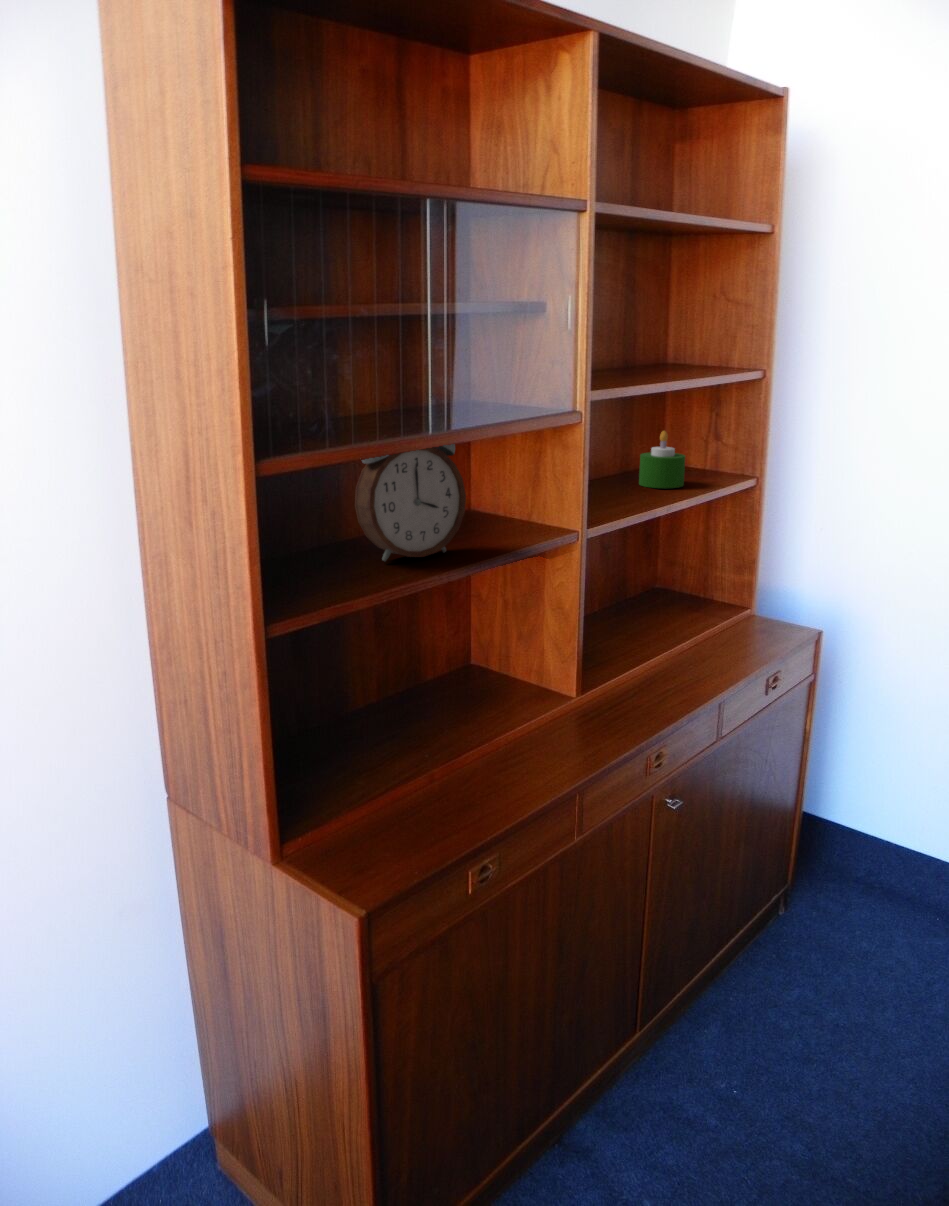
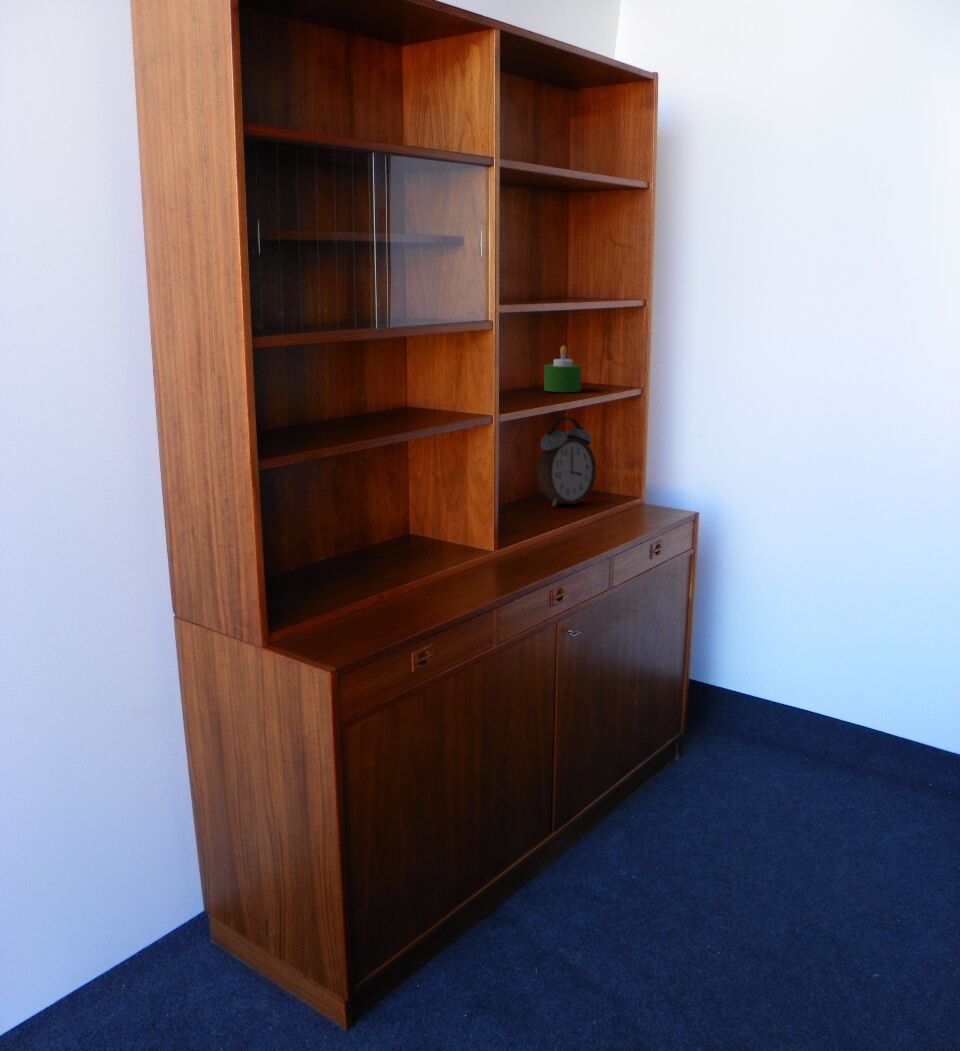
alarm clock: present [355,444,466,561] -> present [538,417,597,506]

